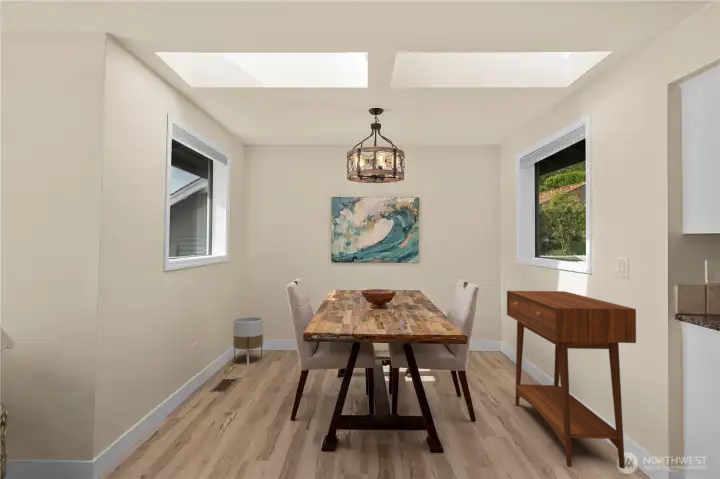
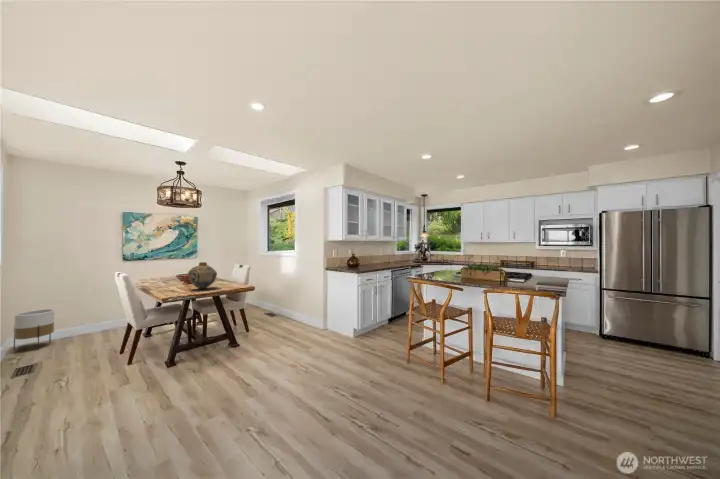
vase: none [360,274,405,323] -> present [188,262,217,289]
console table: present [507,291,636,469] -> none [260,266,316,336]

